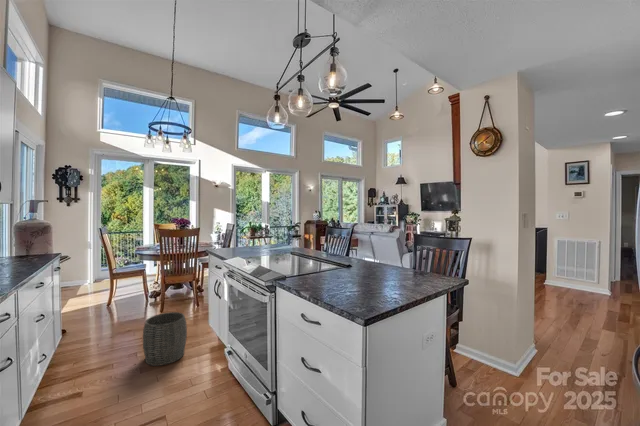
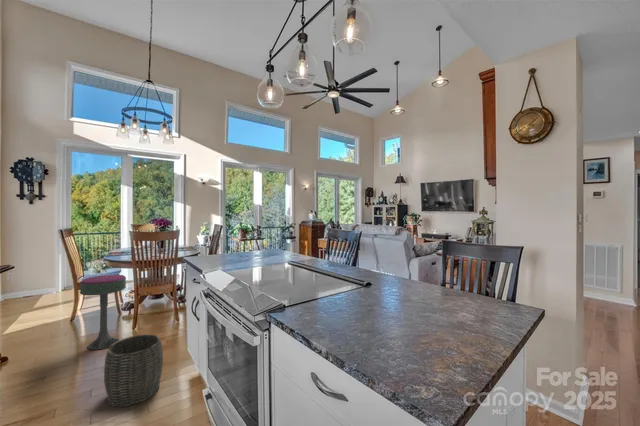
bar stool: none [118,266,154,327] -> present [80,275,126,350]

